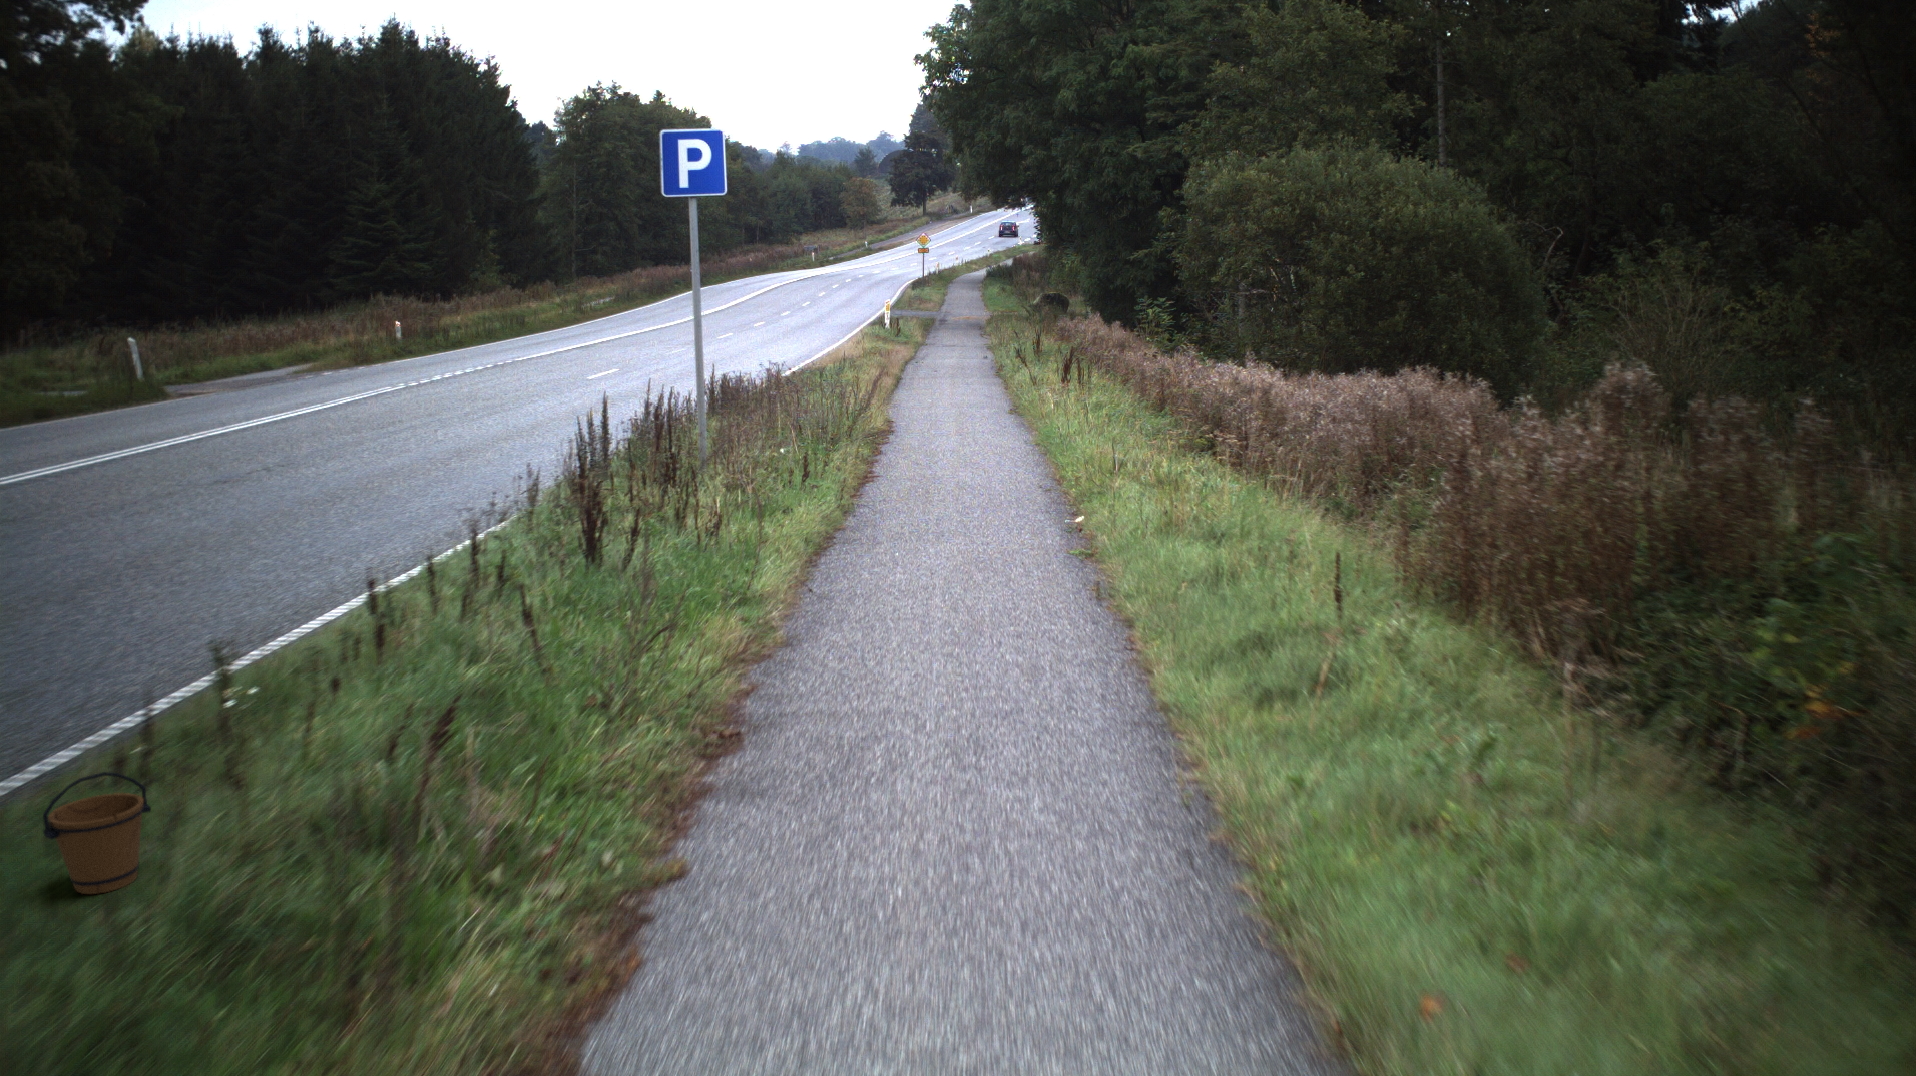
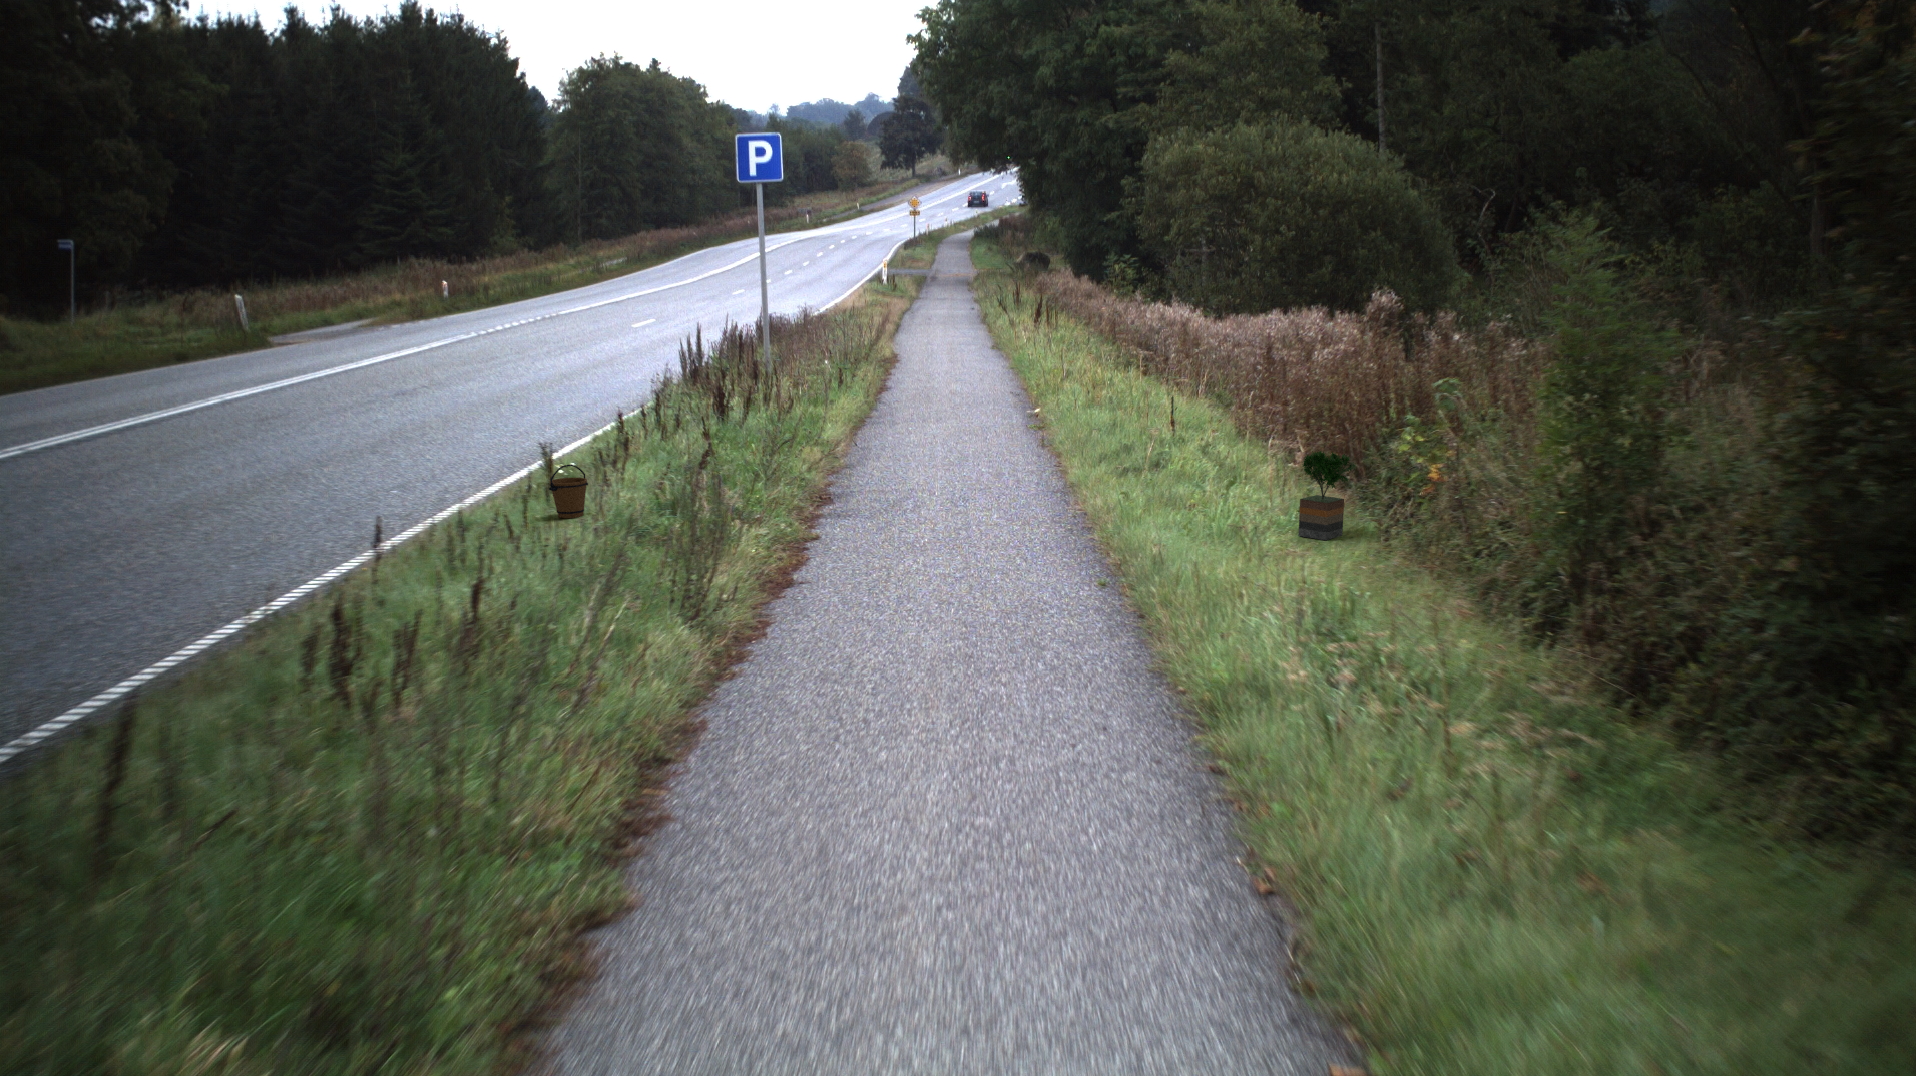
potted tree: none [1698,748,1845,957] -> present [1298,451,1355,540]

